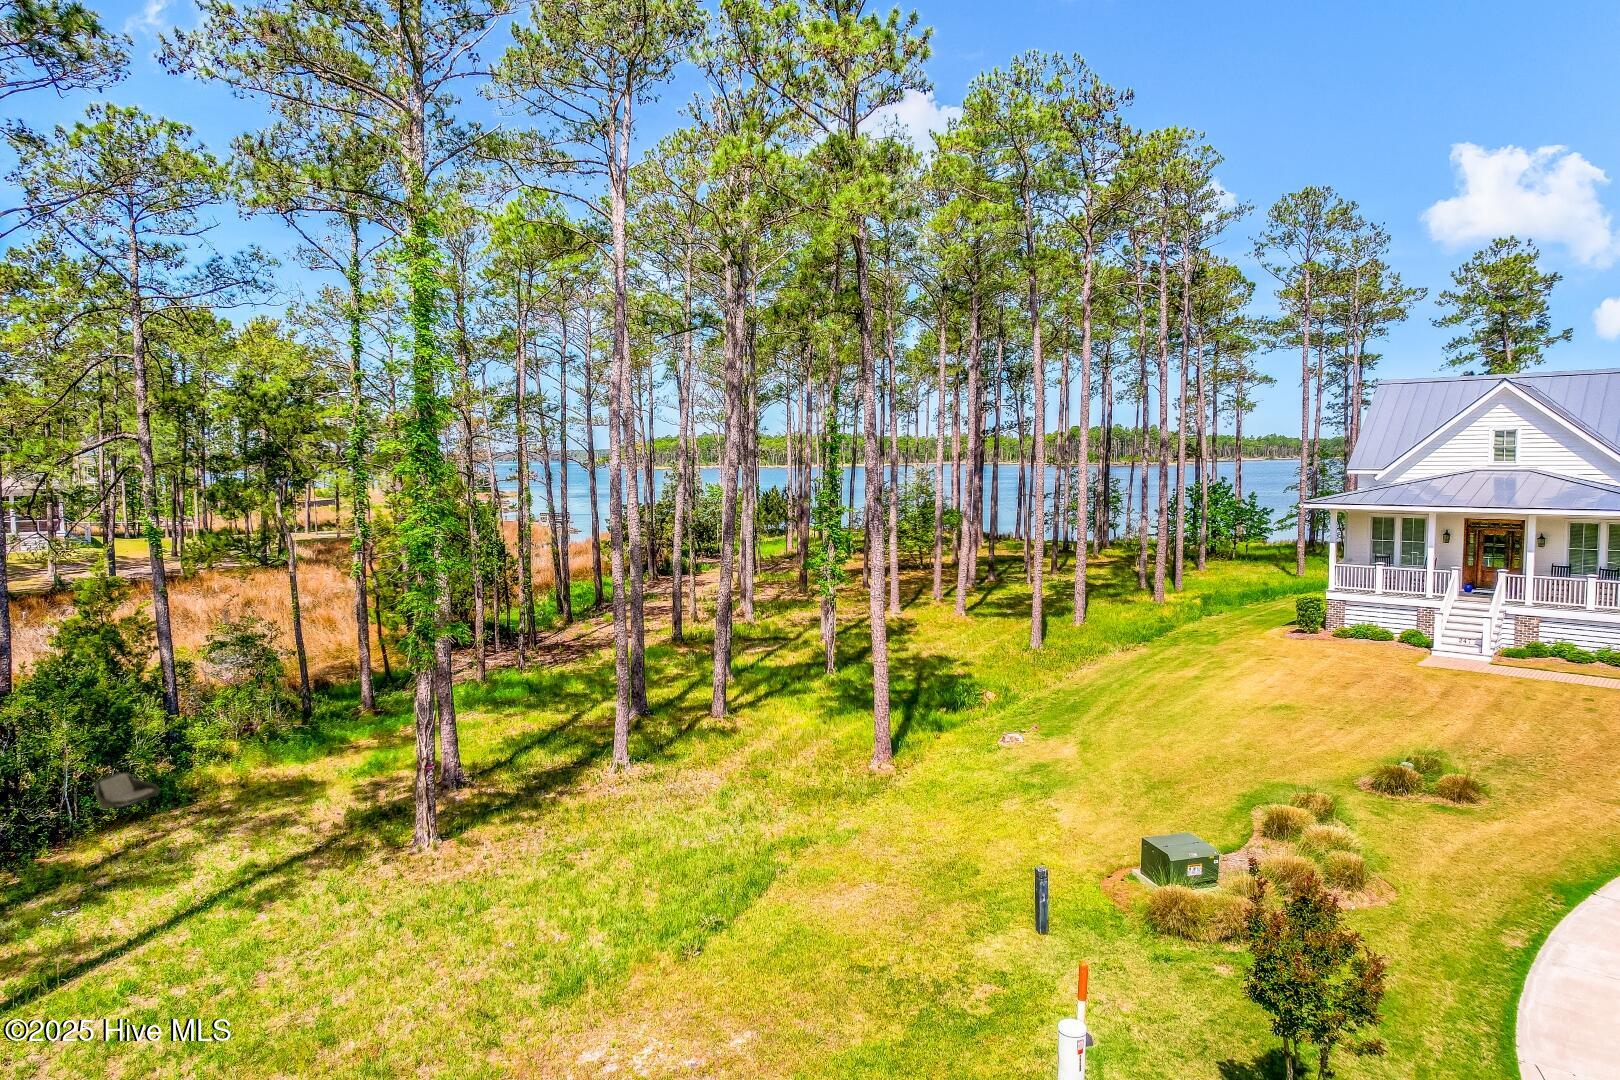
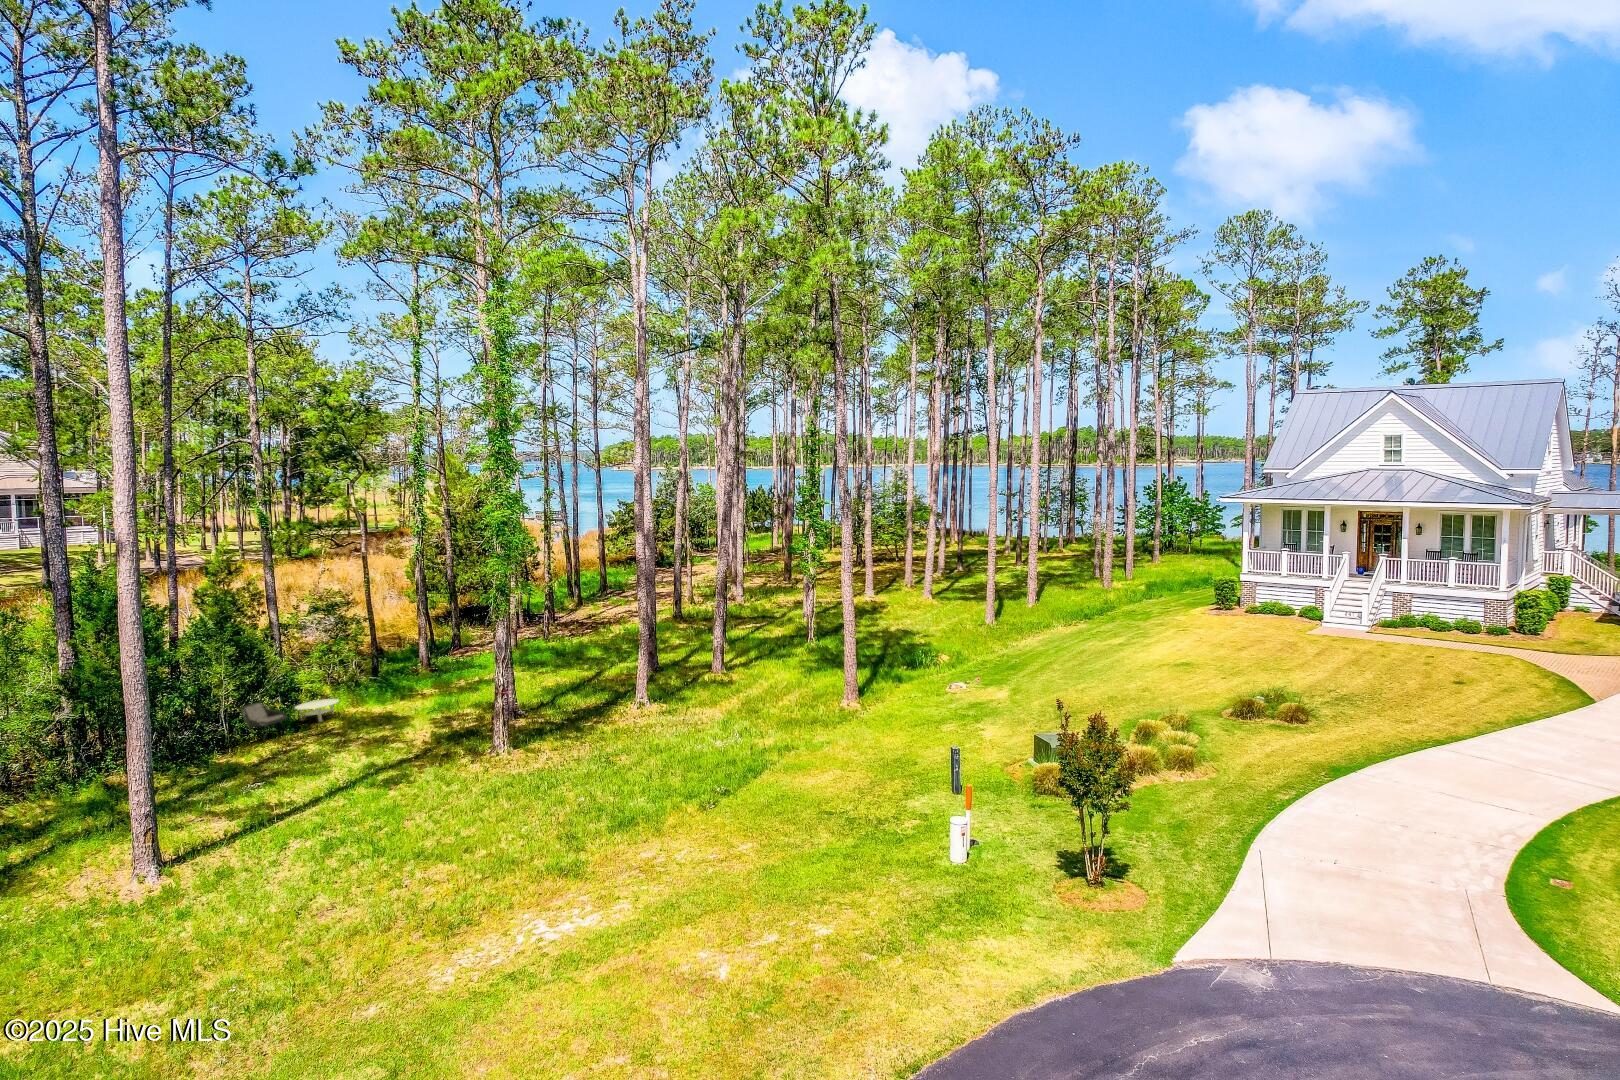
round table: none [179,759,242,793] -> present [295,699,339,722]

